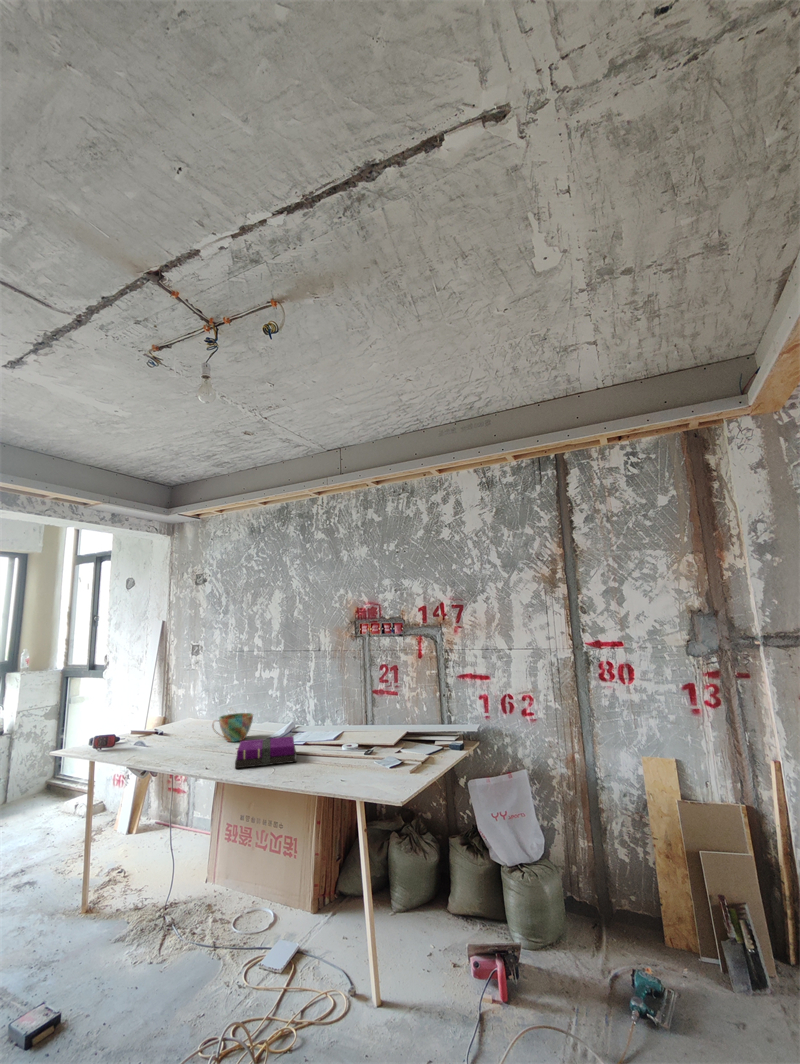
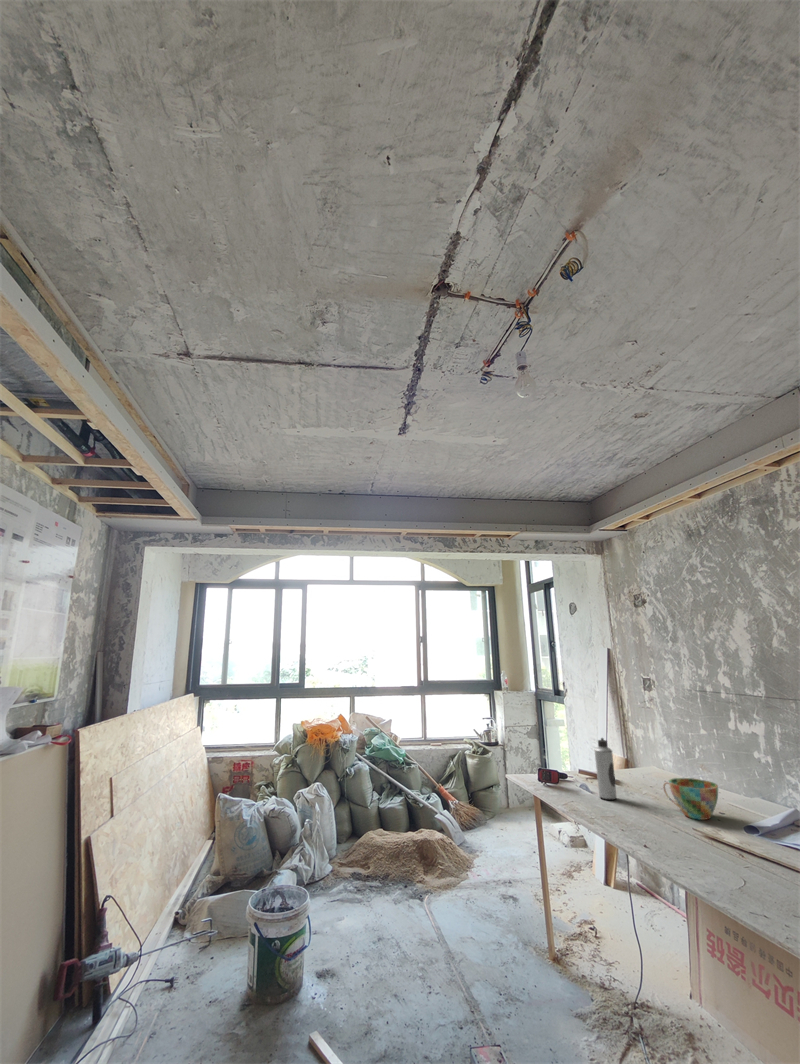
water bottle: none [156,694,174,746] -> present [595,738,617,800]
notebook: present [235,736,297,768] -> none [676,825,782,887]

